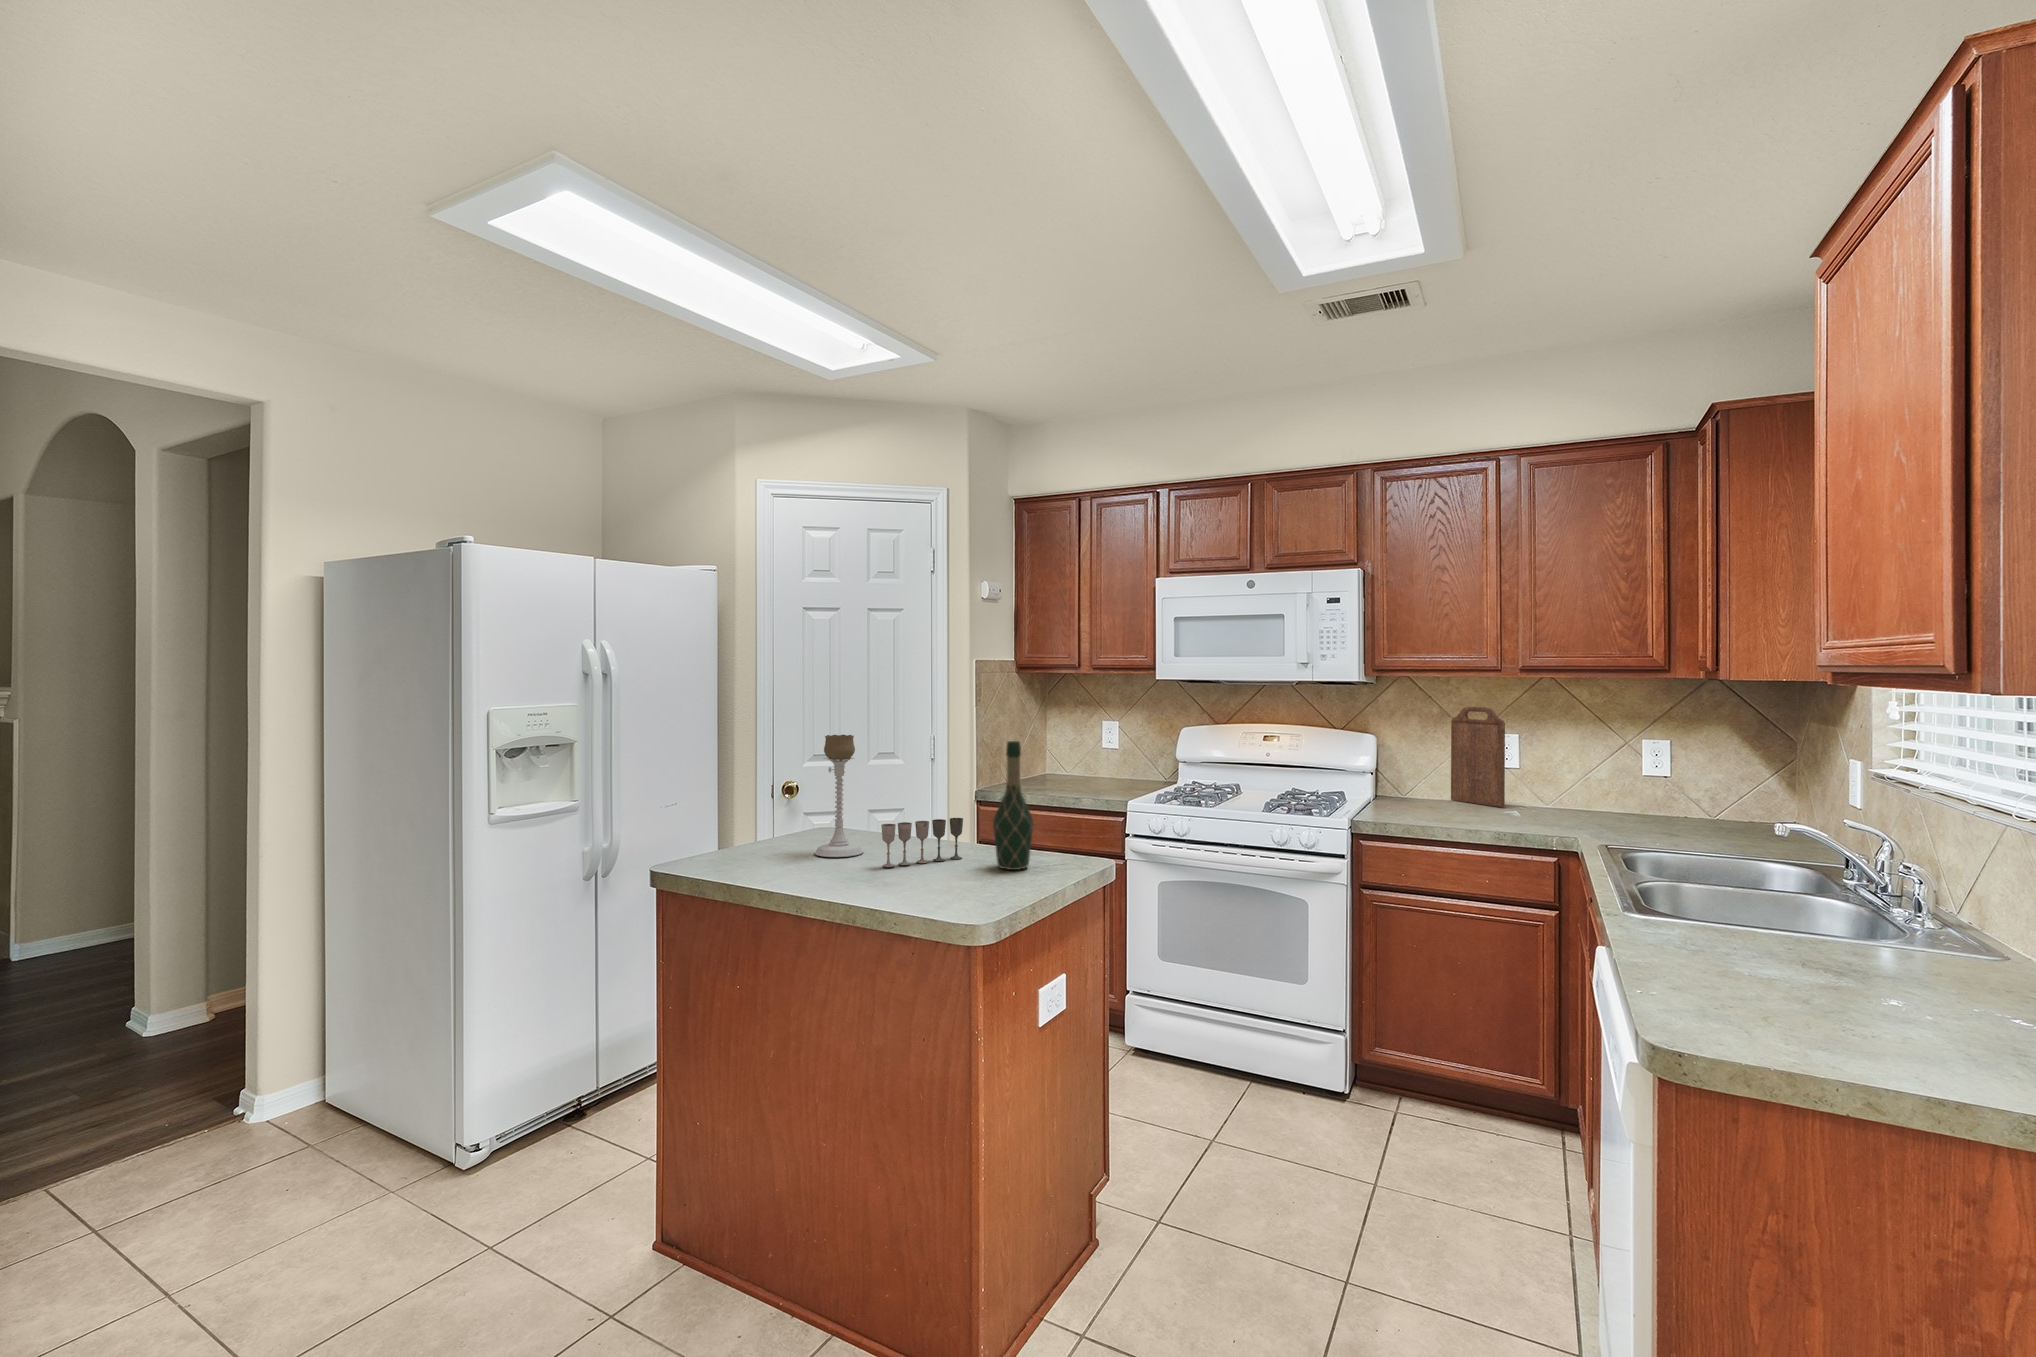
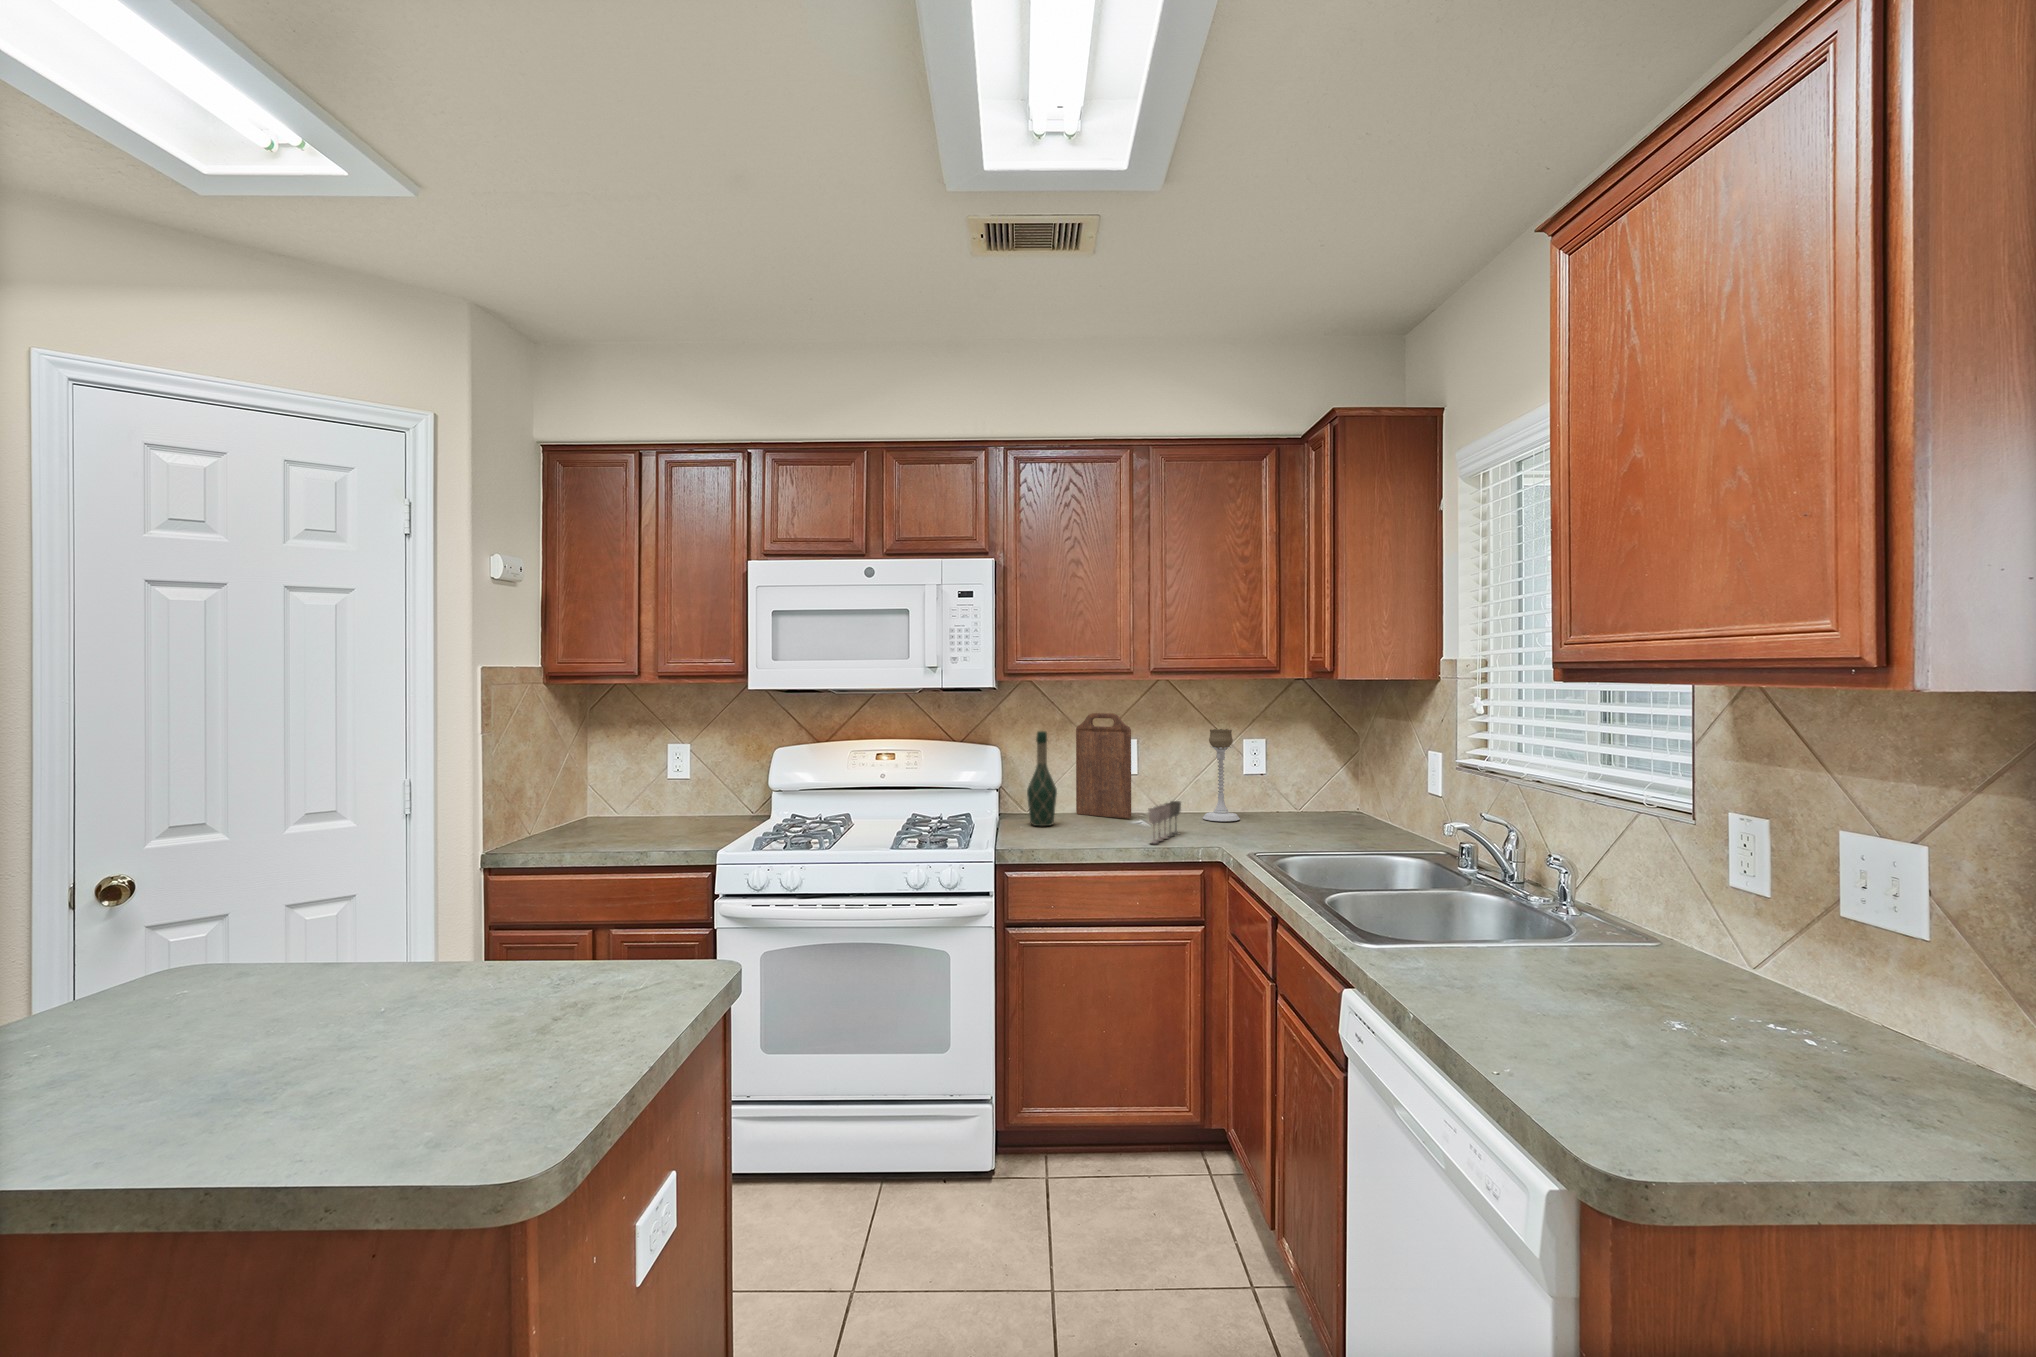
candle holder: present [814,735,864,857] -> present [1203,729,1240,821]
wine bottle: present [993,741,1033,870] -> present [1027,731,1057,826]
wine glass: present [881,818,963,867] -> present [1148,801,1181,843]

